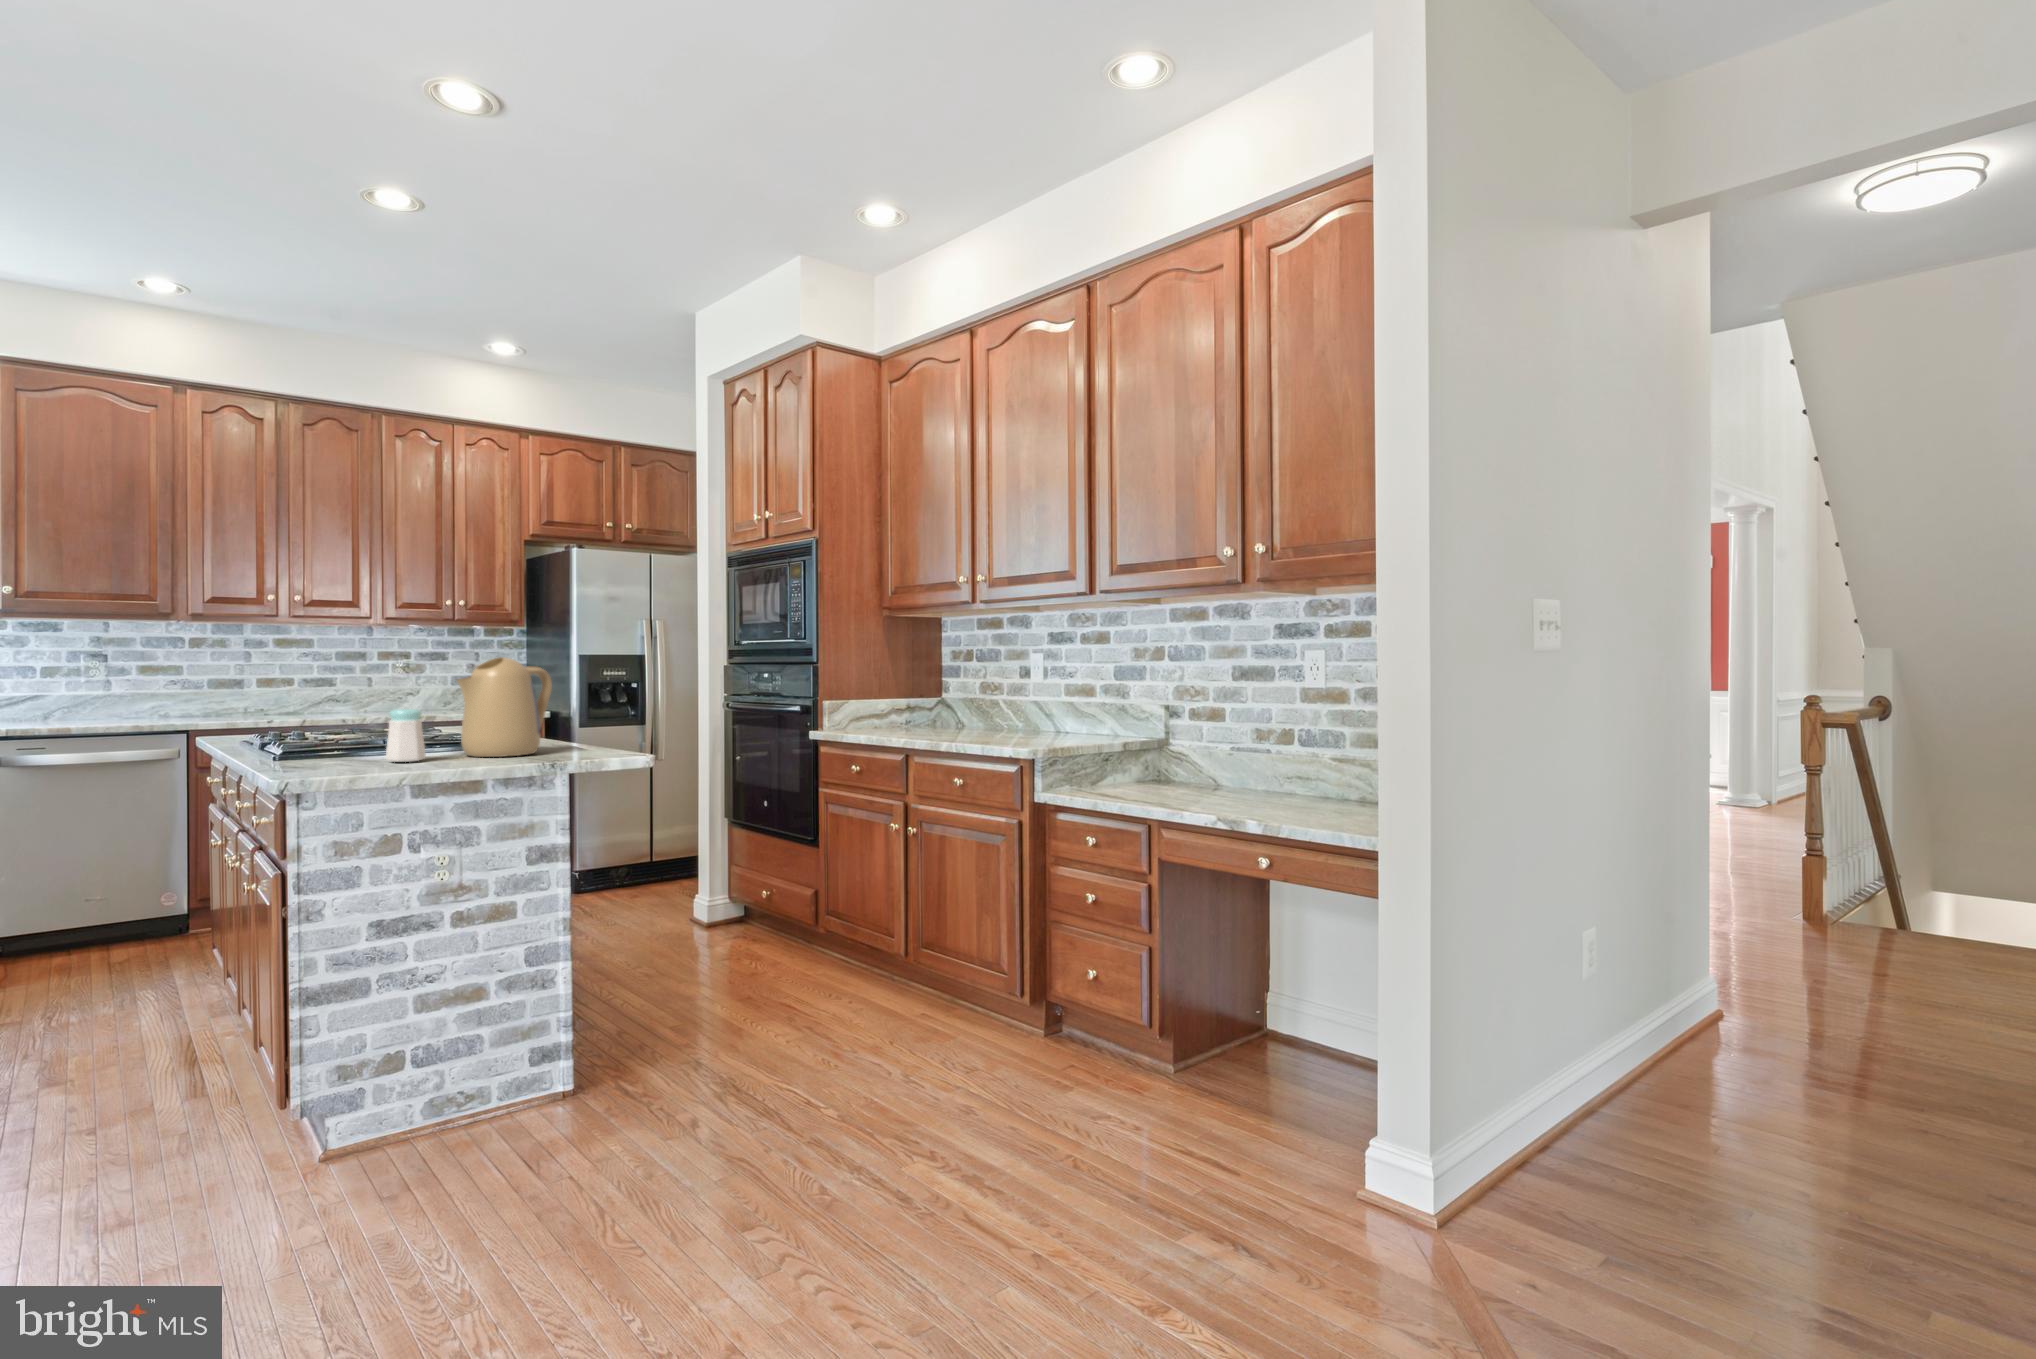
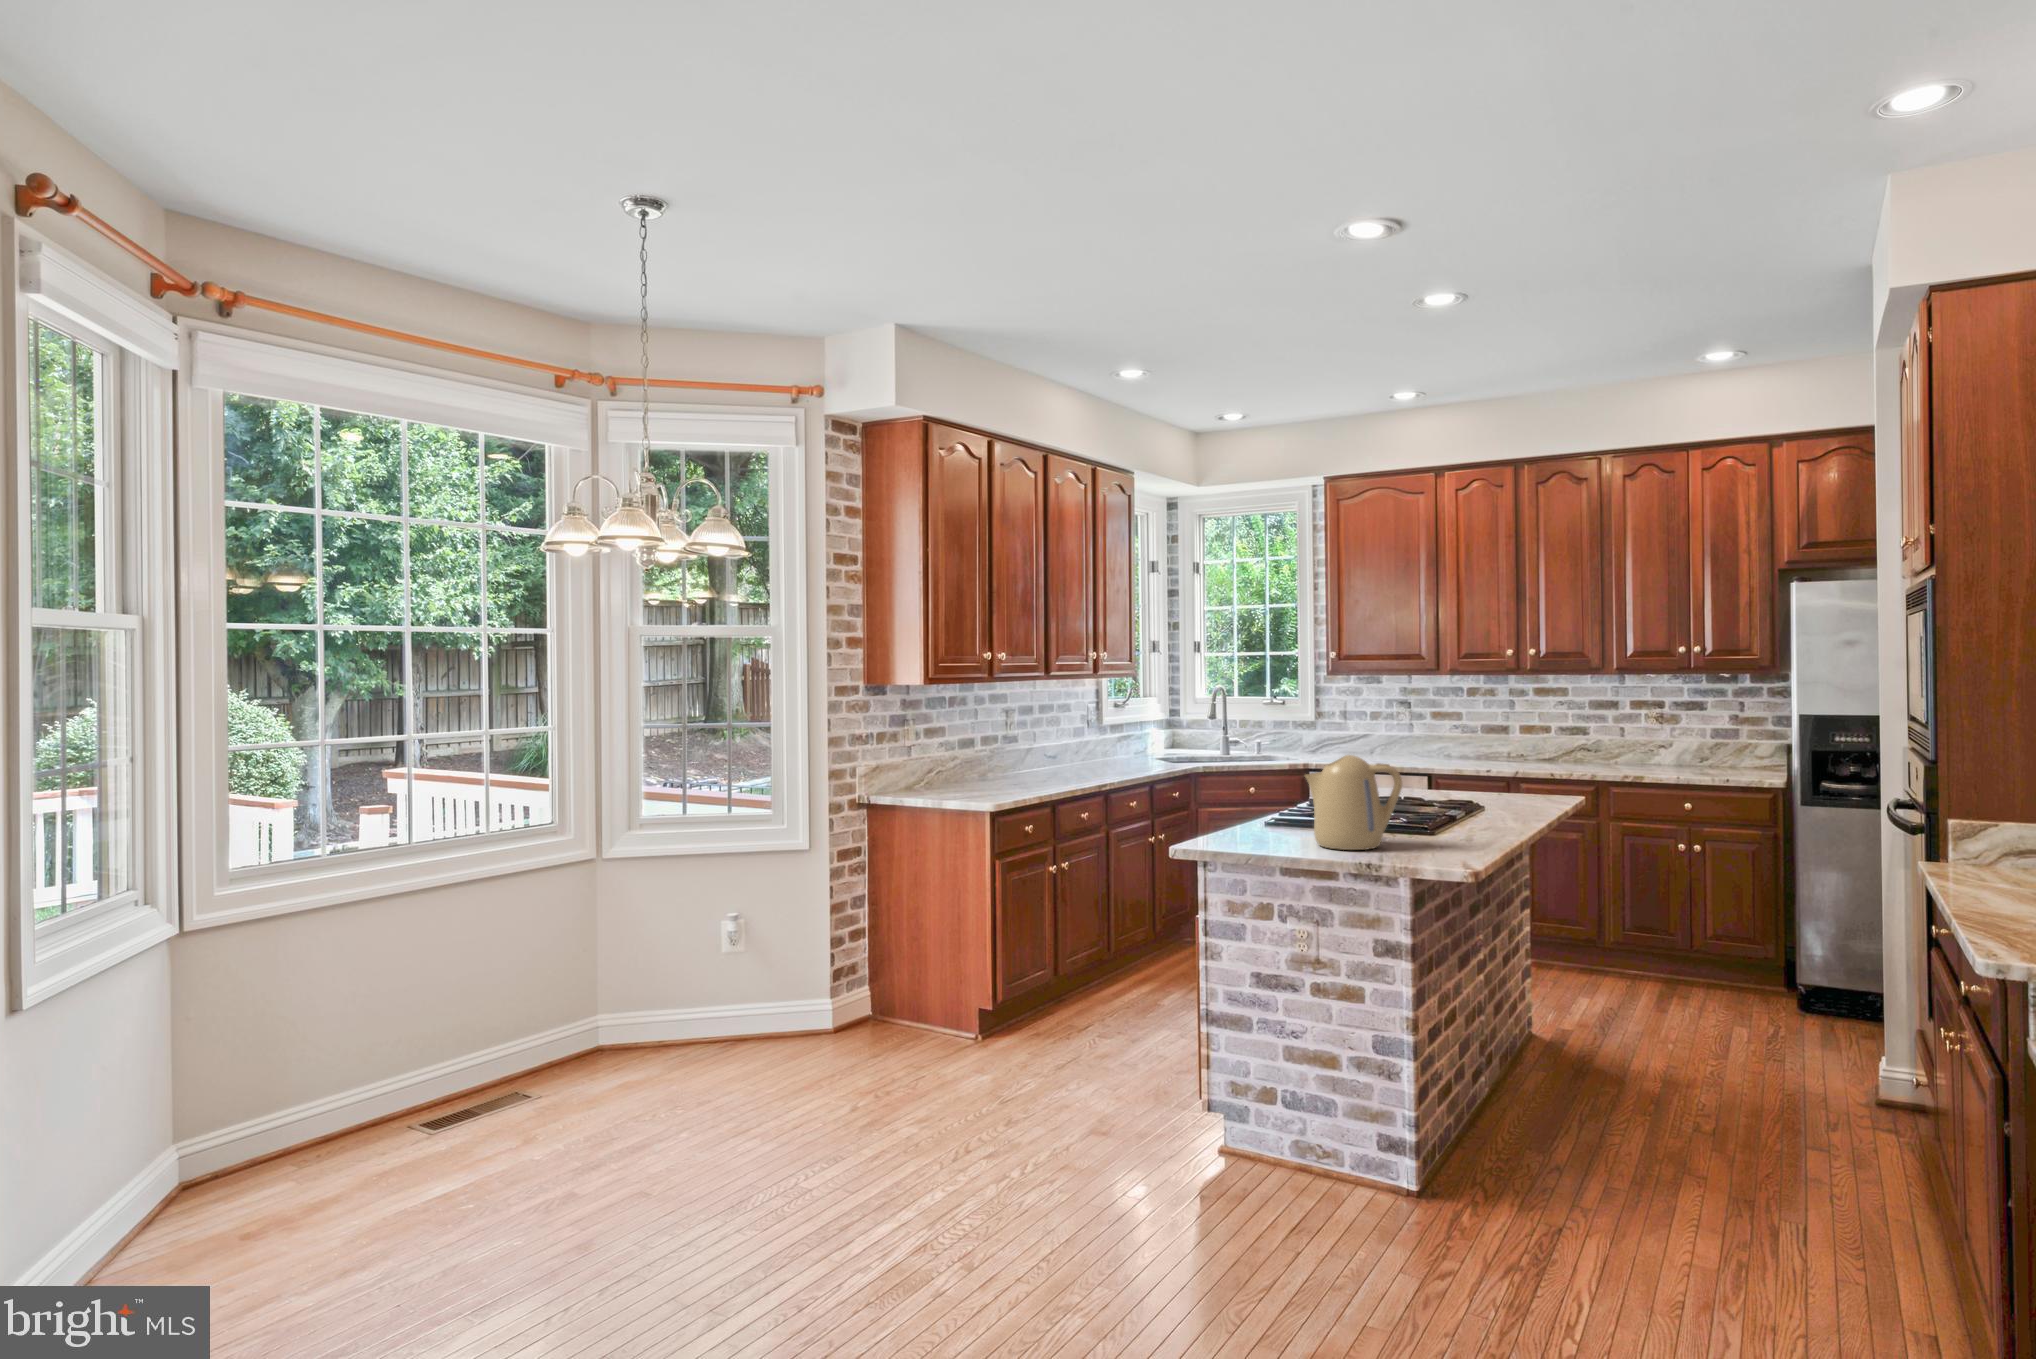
salt shaker: present [386,709,426,762] -> none [1247,798,1275,843]

